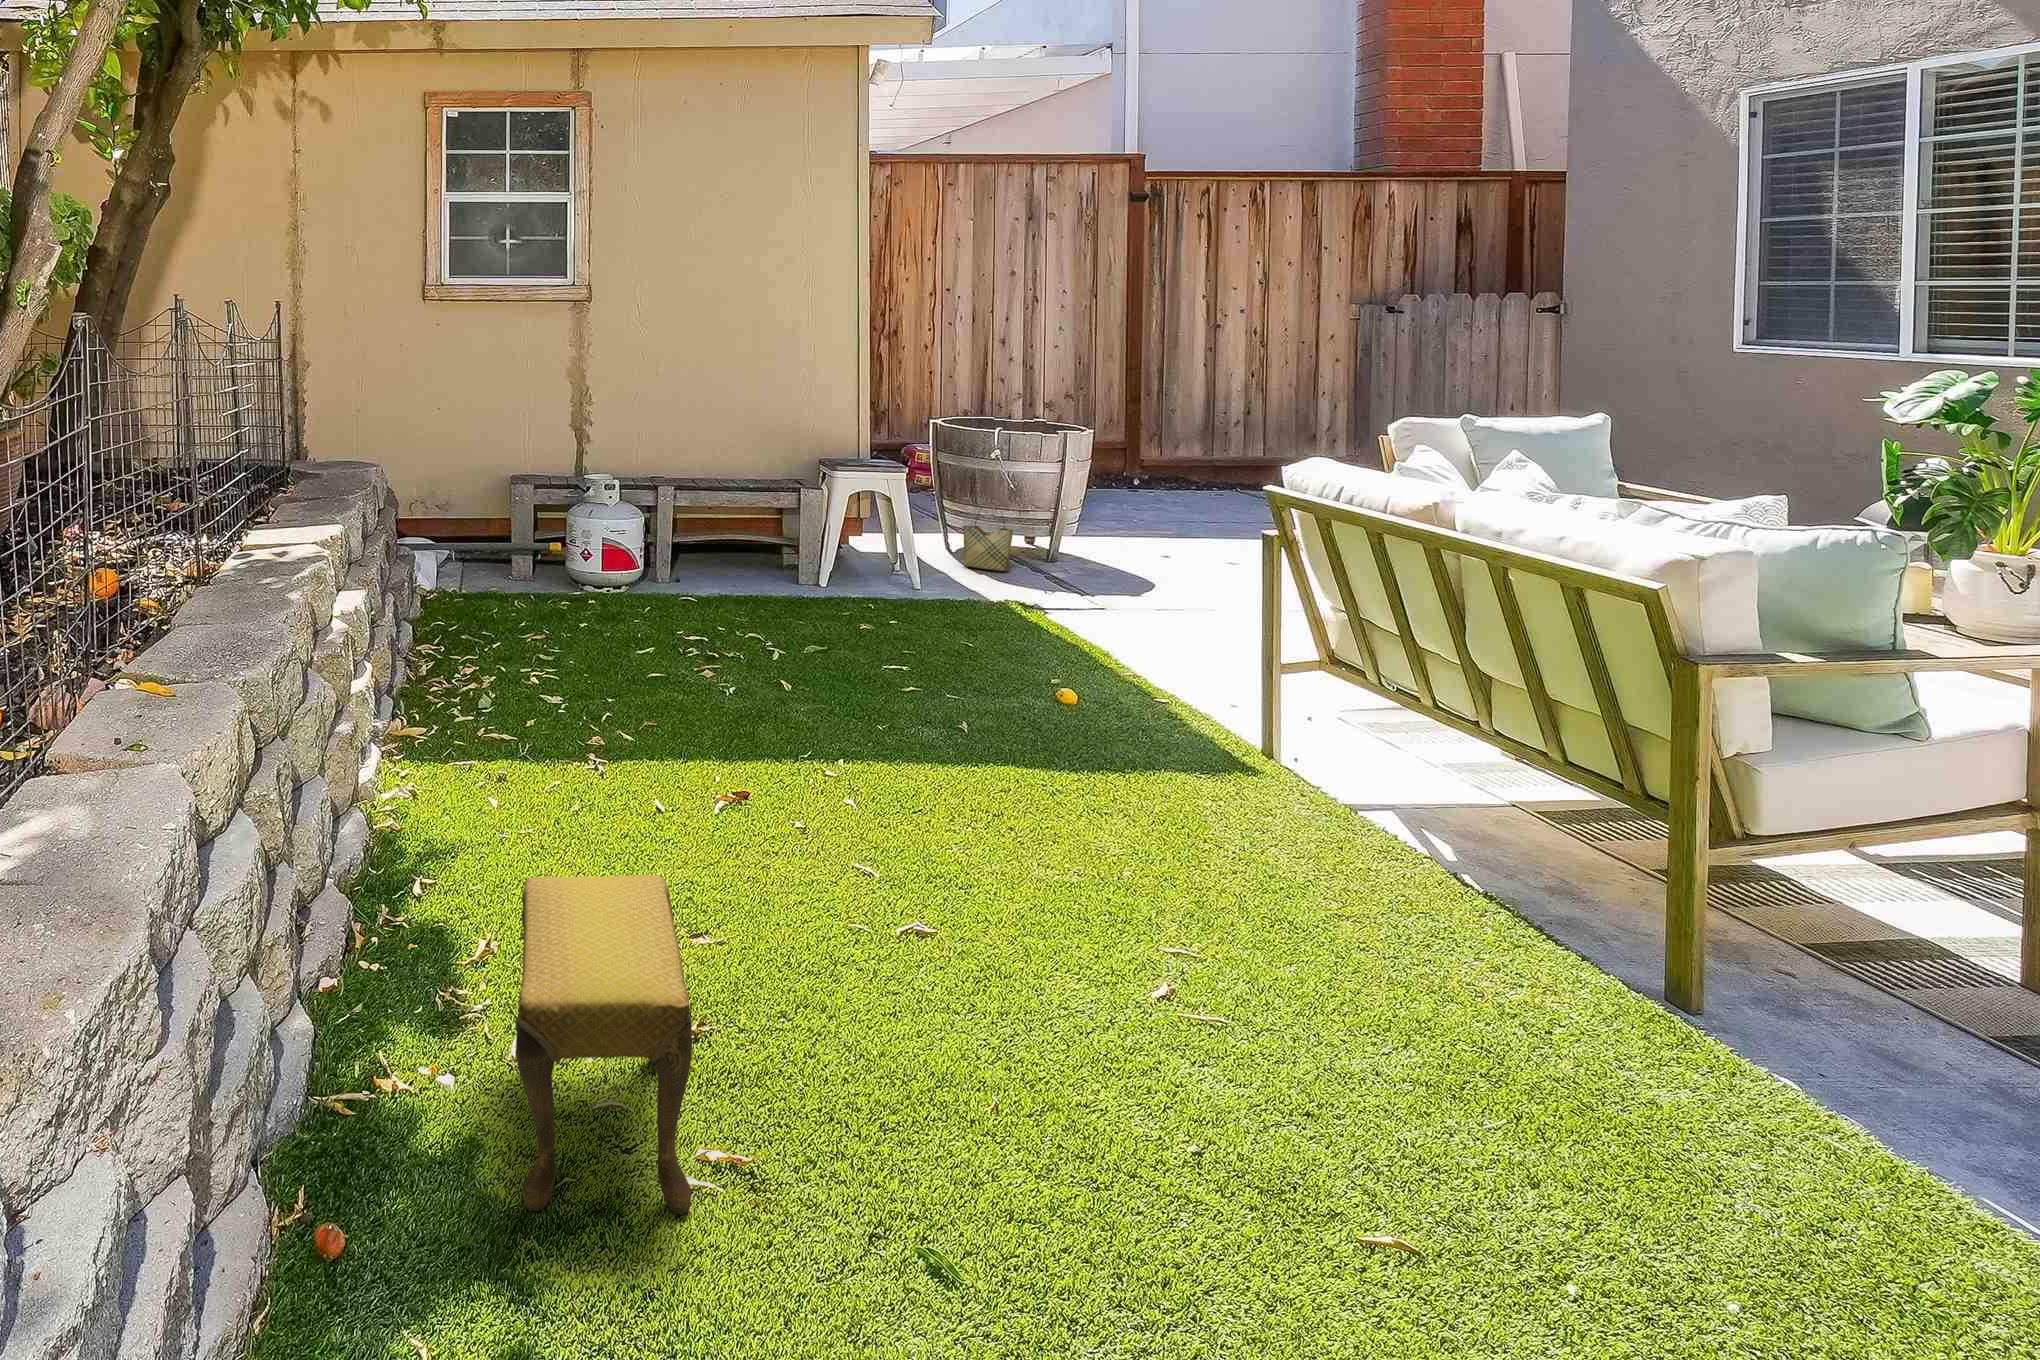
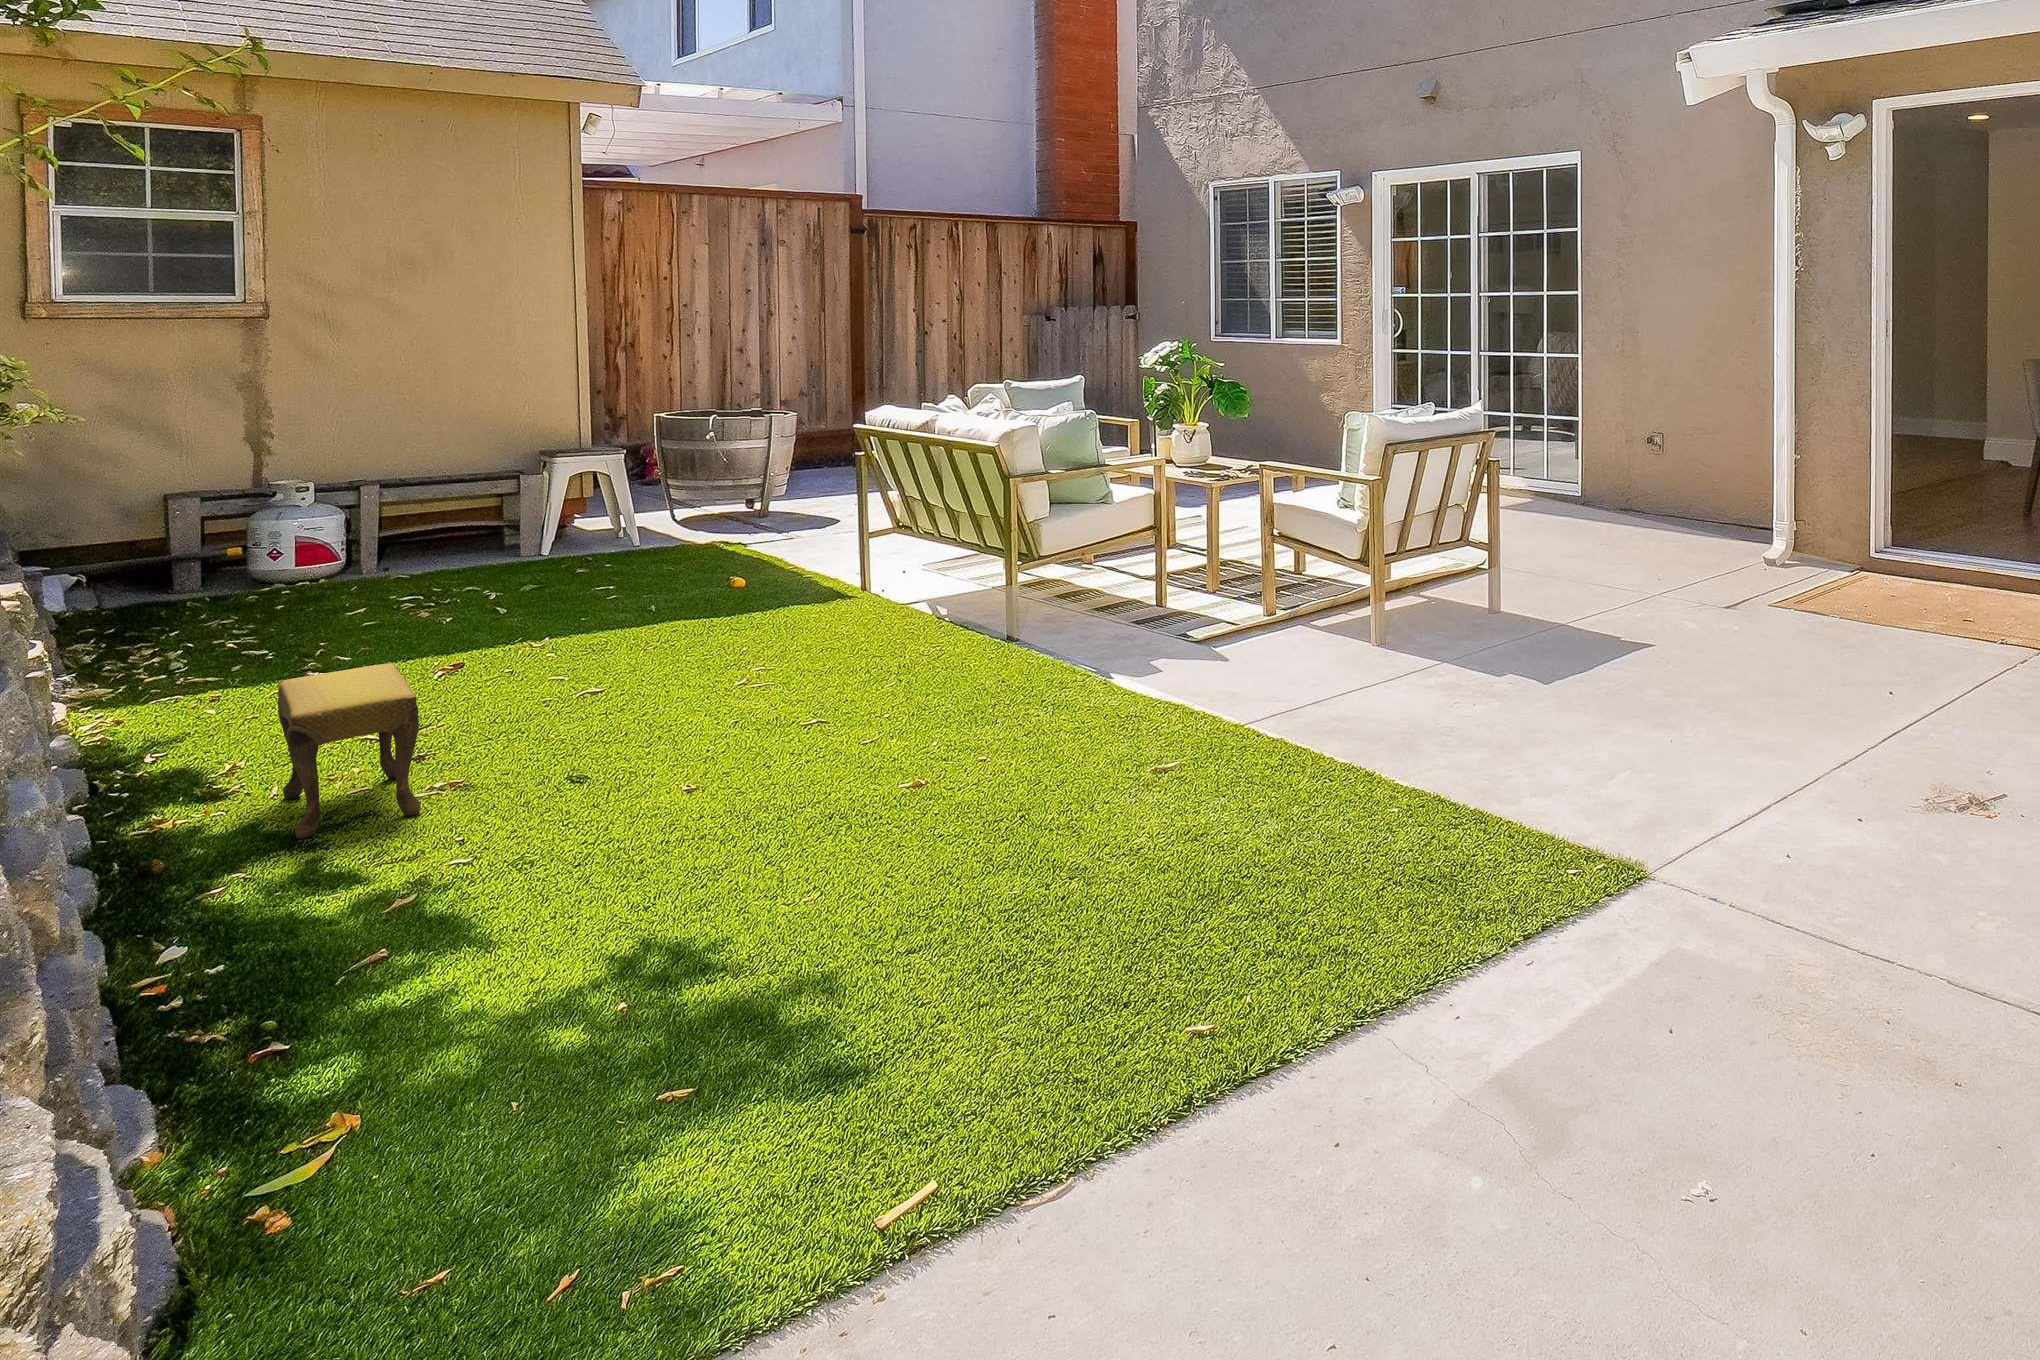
woven basket: present [963,503,1013,571] -> none [683,474,728,527]

